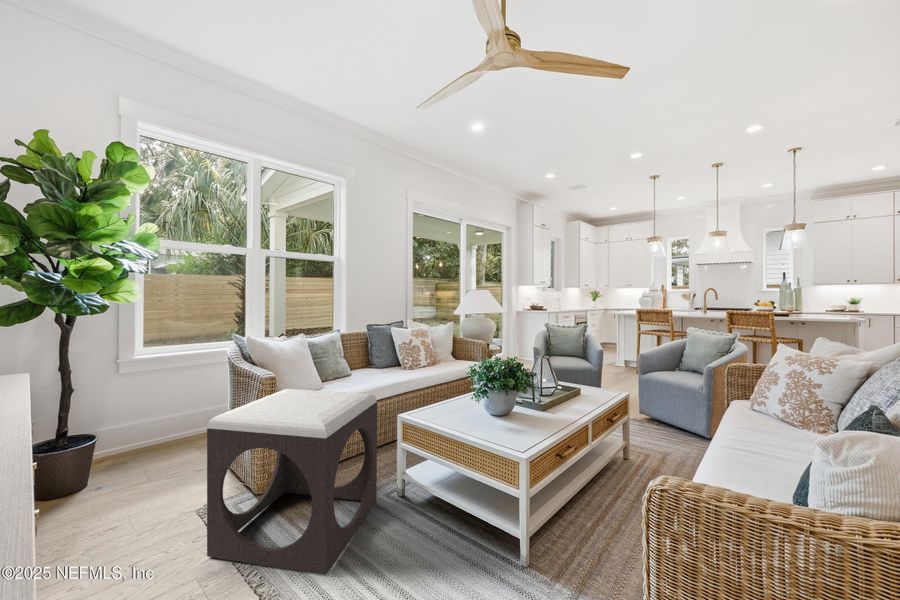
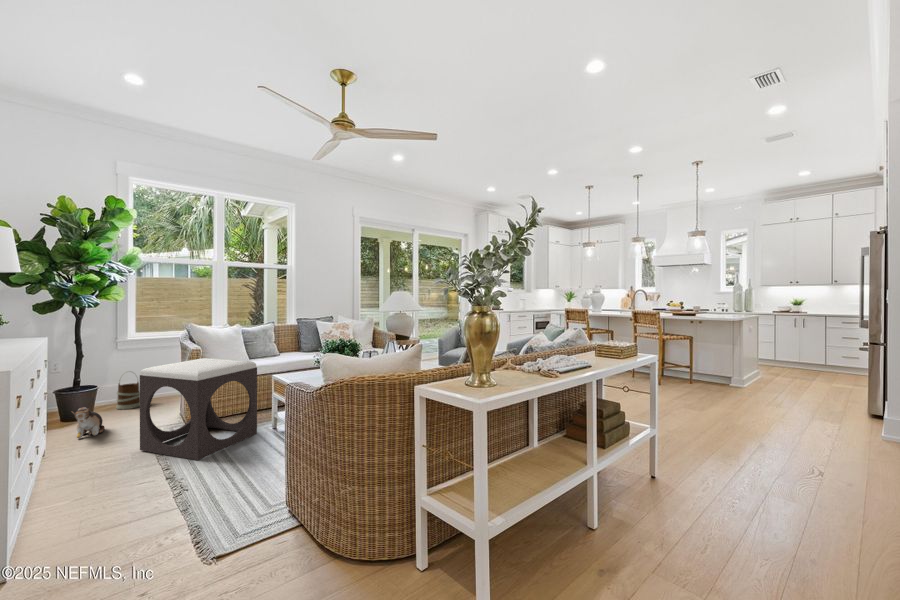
wooden bucket: none [121,405,158,463] -> present [116,381,140,409]
plush toy: none [70,480,122,533] -> present [72,407,105,438]

